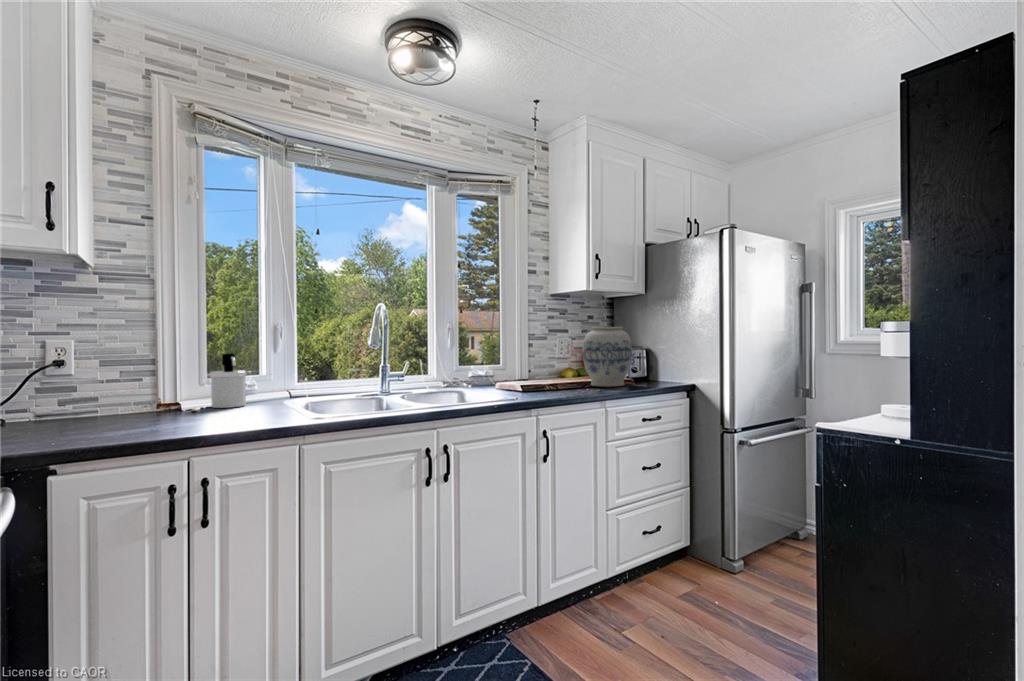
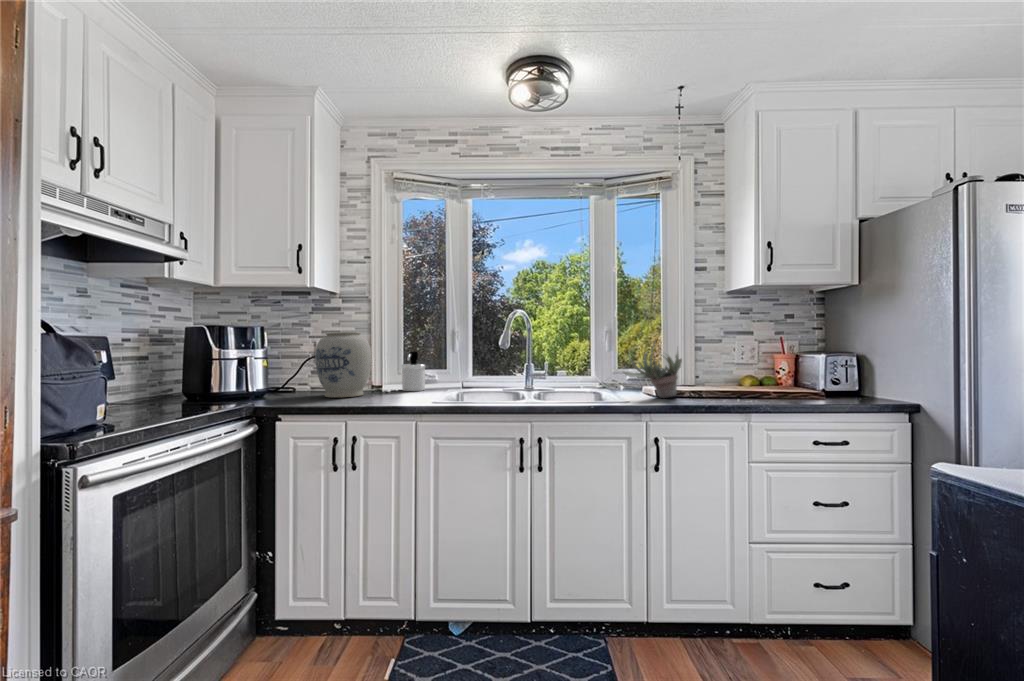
vase: present [583,327,632,387] -> present [315,332,371,398]
succulent plant: none [497,338,548,393] -> present [623,343,682,398]

